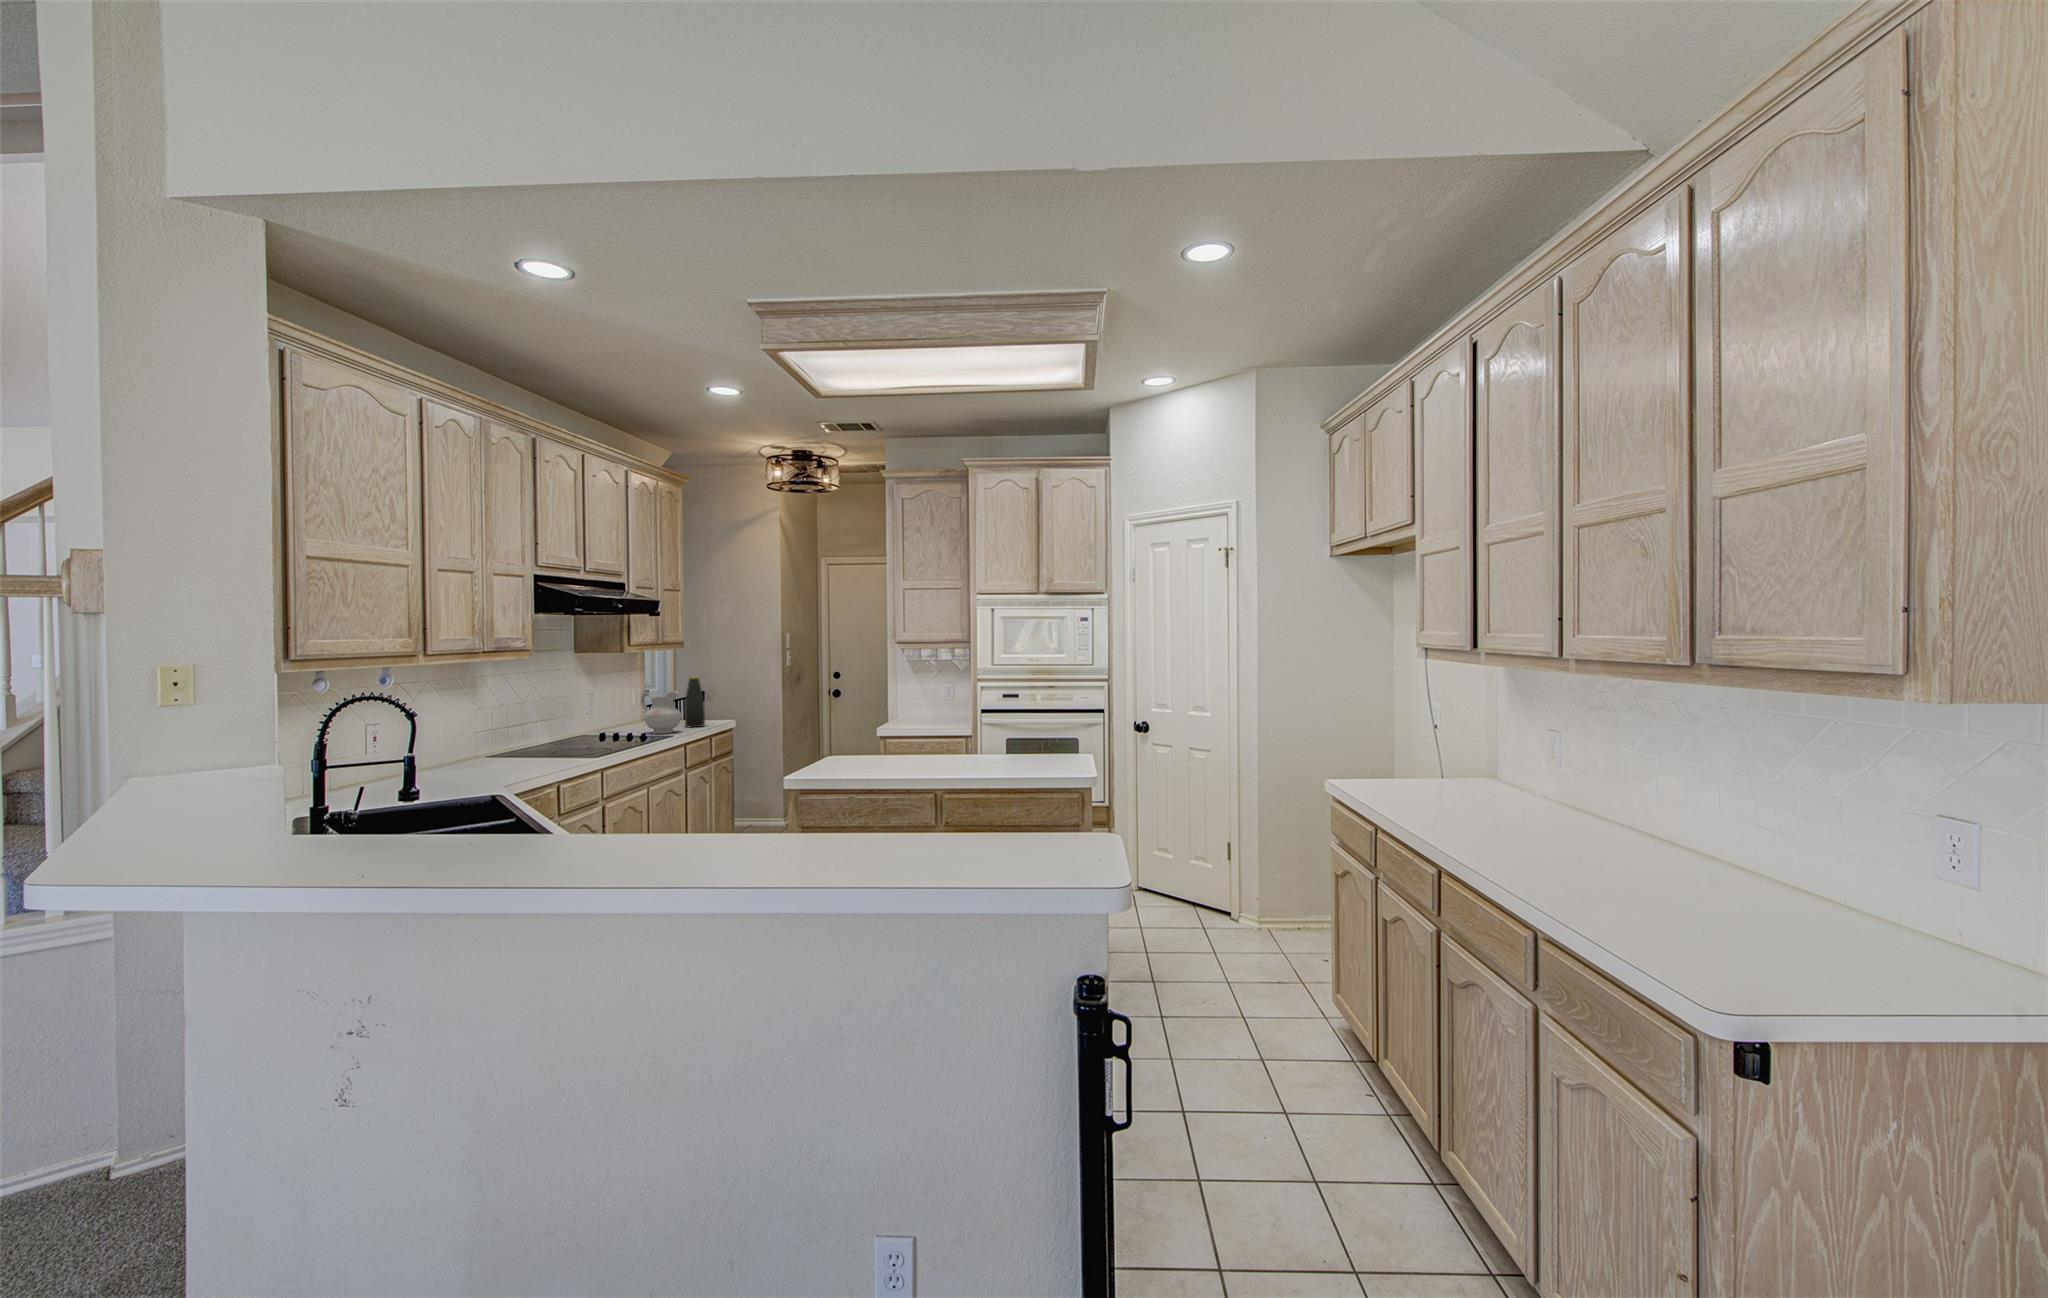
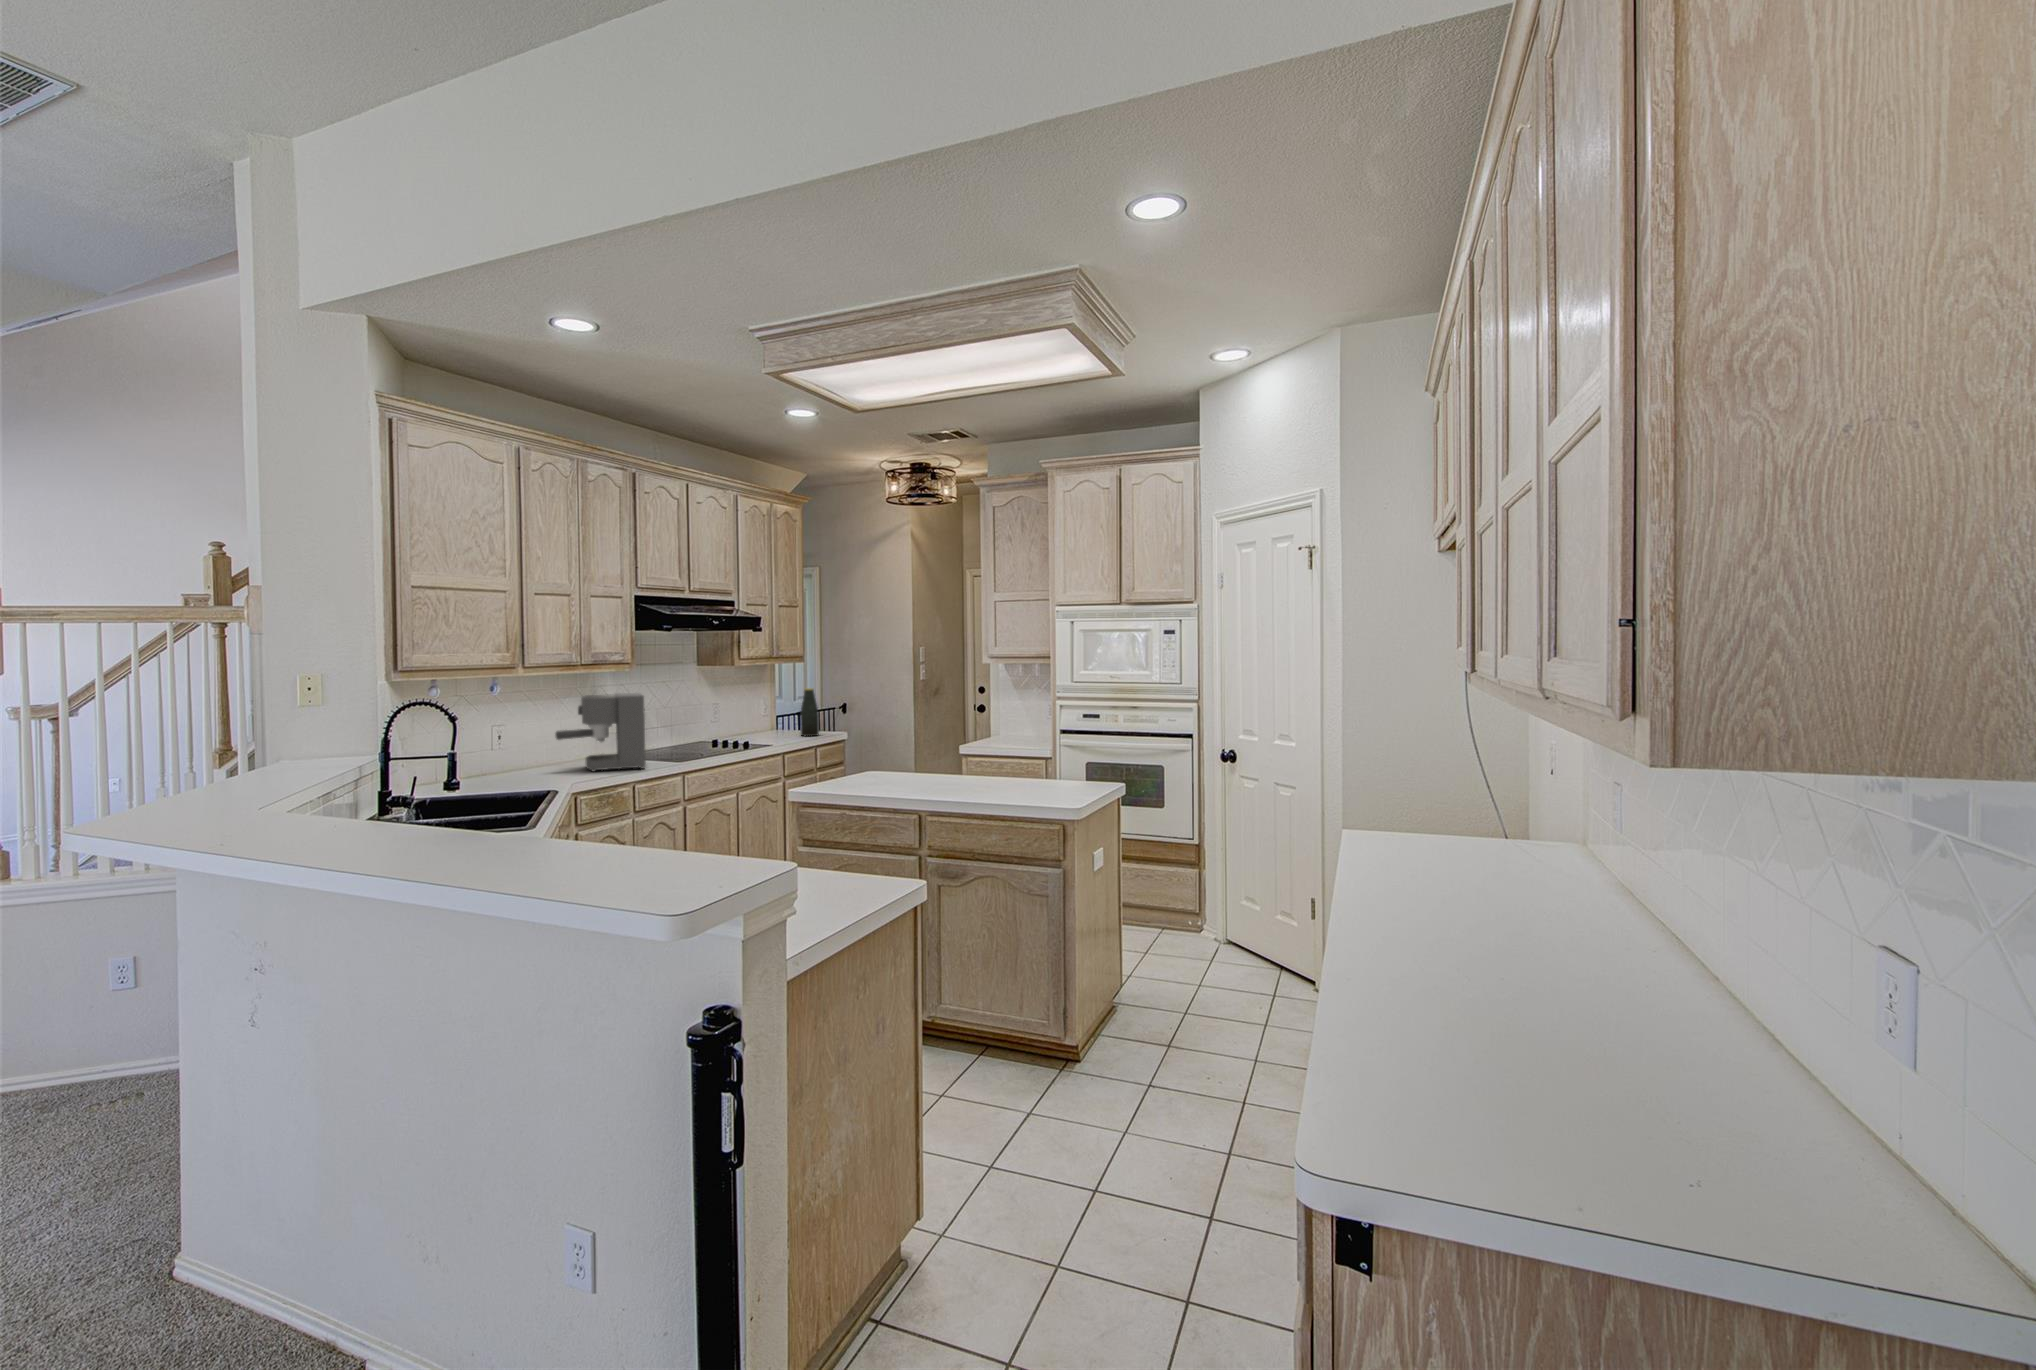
coffee maker: none [455,683,567,775] -> present [555,693,646,772]
ceramic pitcher: present [640,690,681,734] -> none [755,699,790,741]

